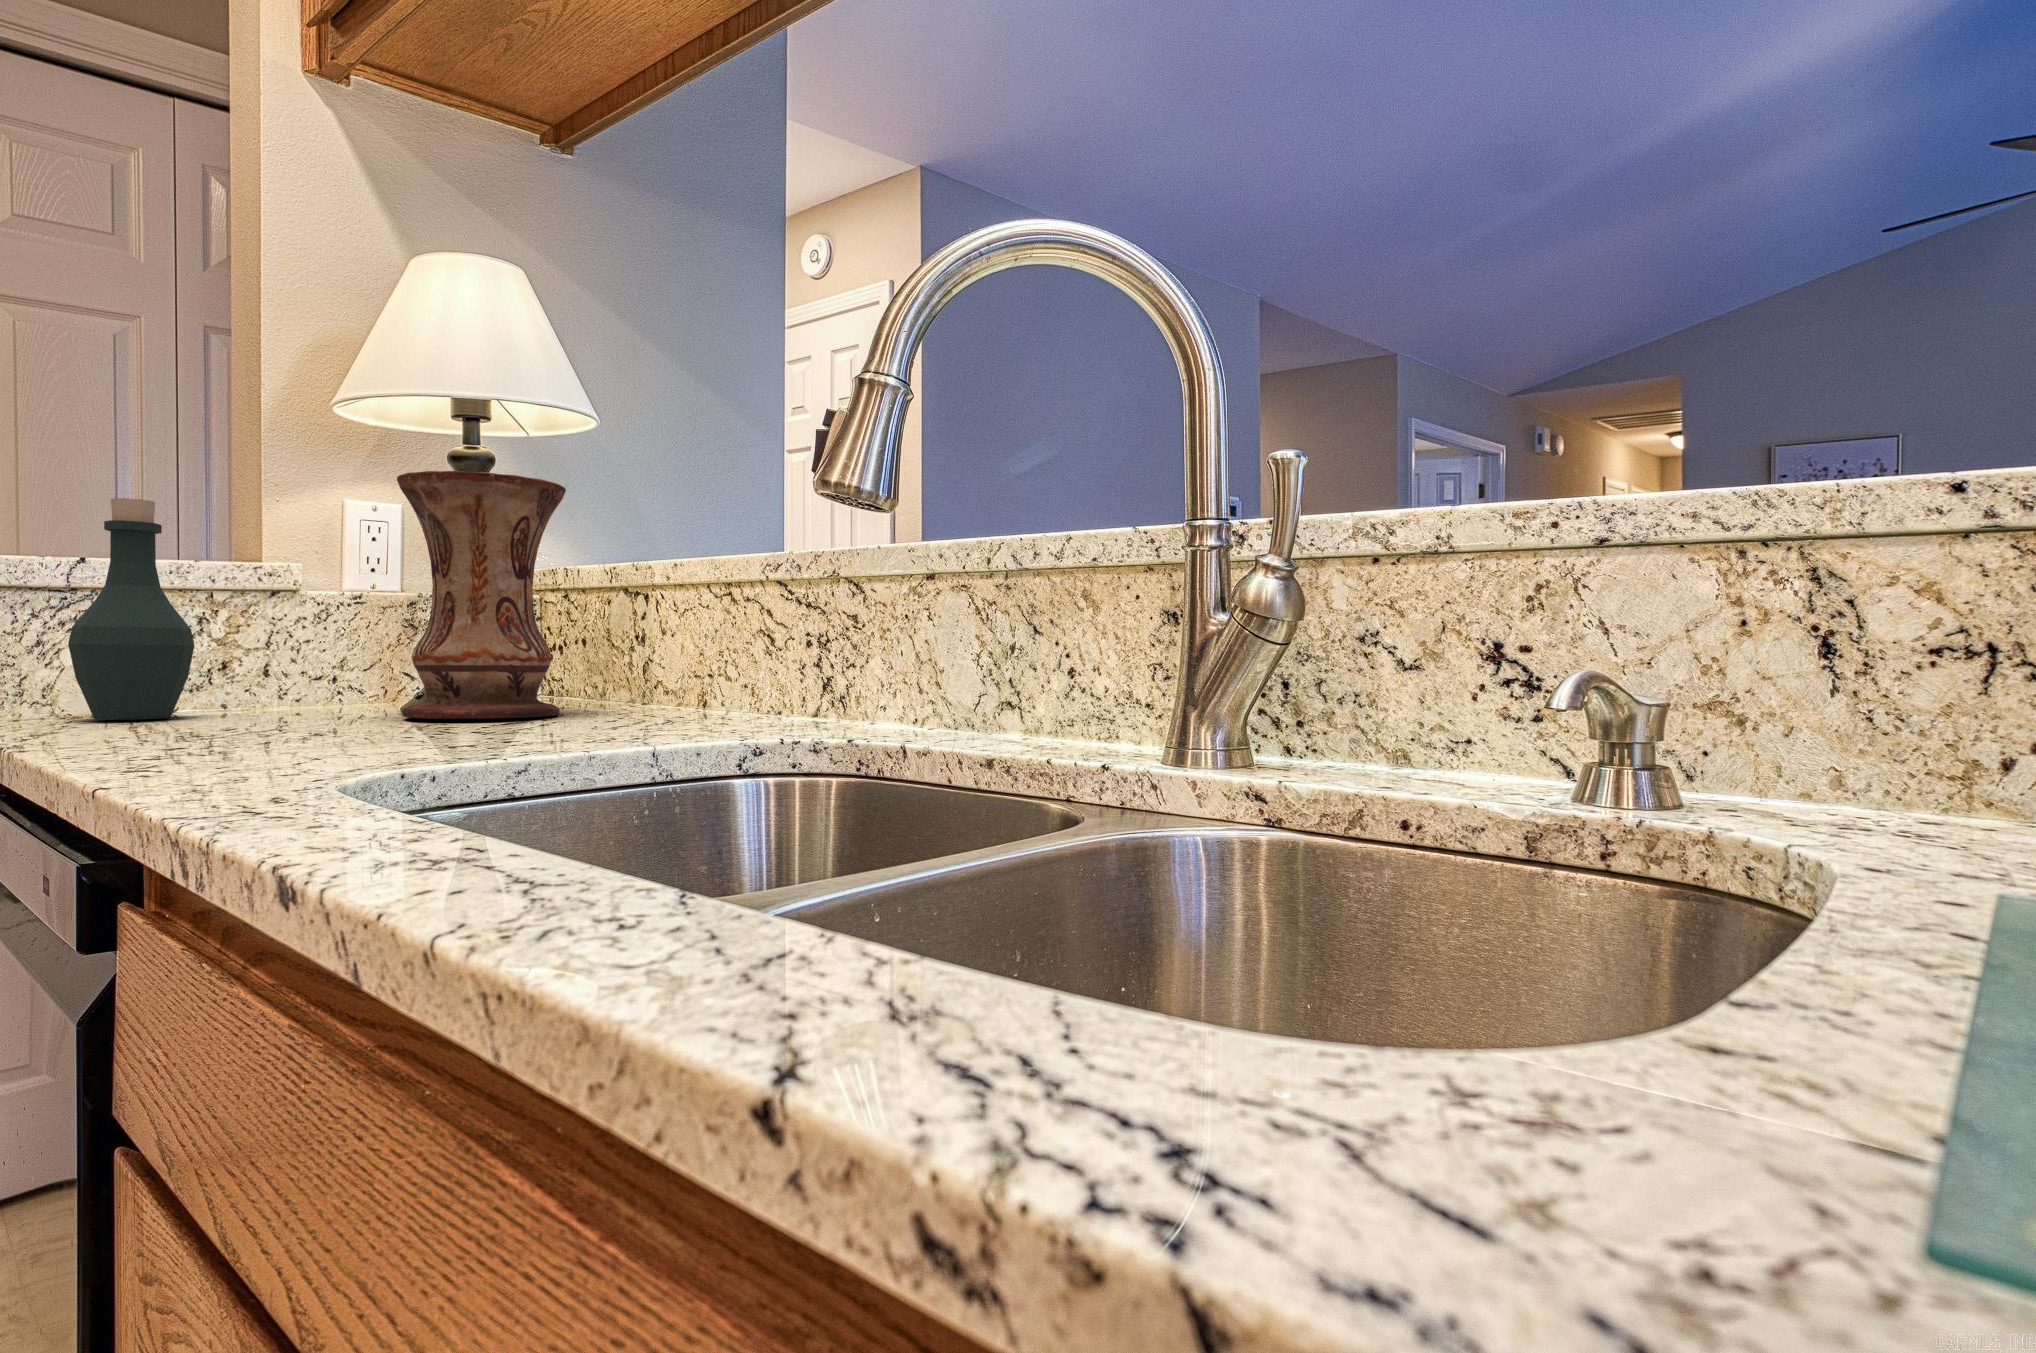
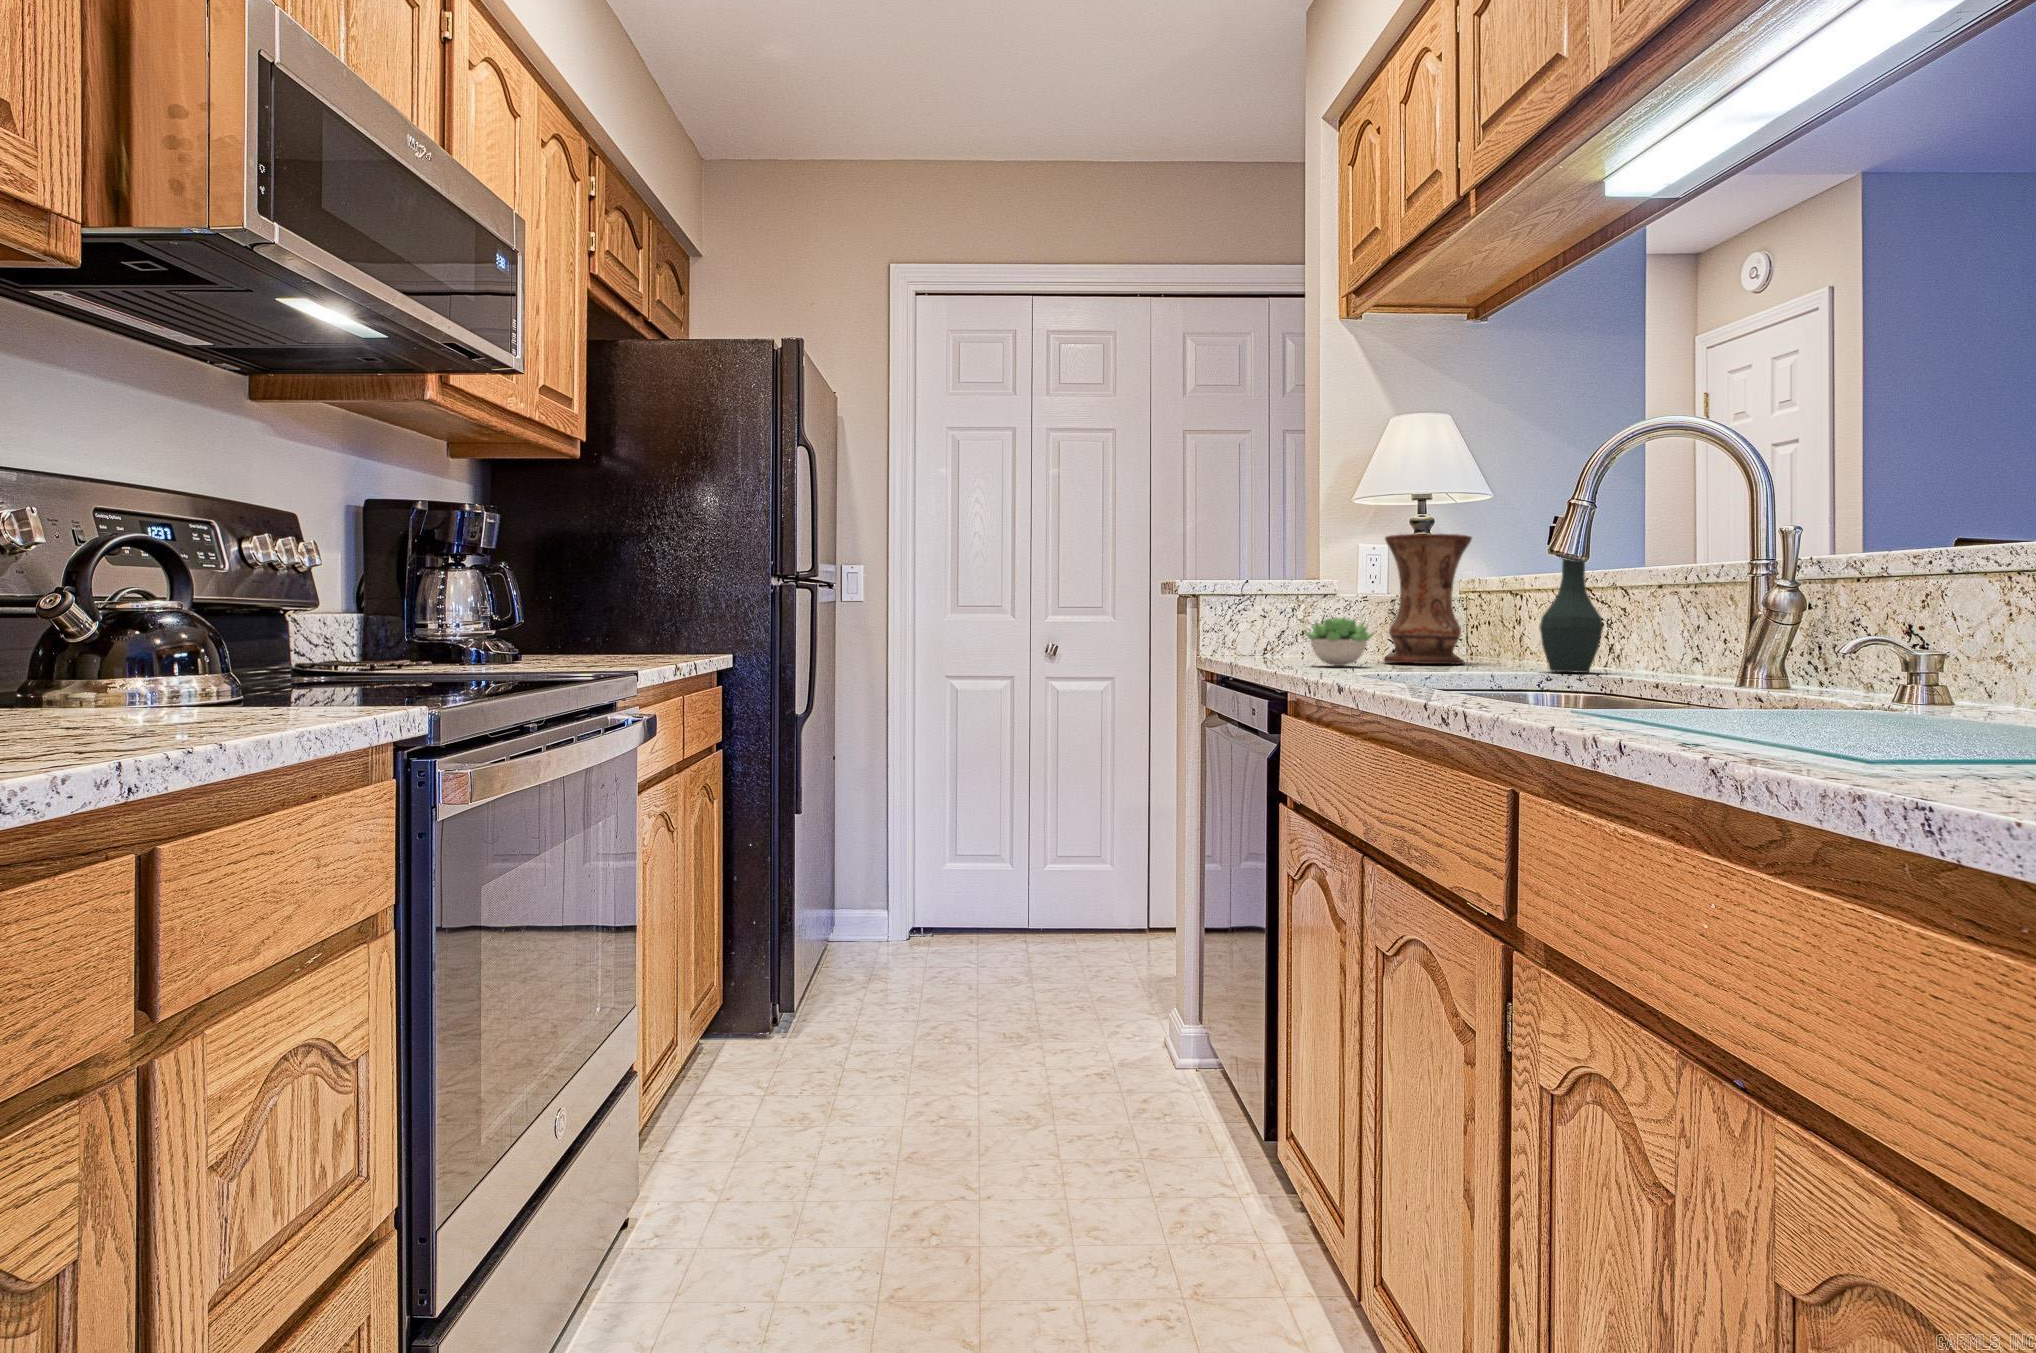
bottle: present [68,498,194,720] -> present [1540,558,1603,673]
succulent plant: none [205,629,384,737] -> present [1305,617,1374,666]

